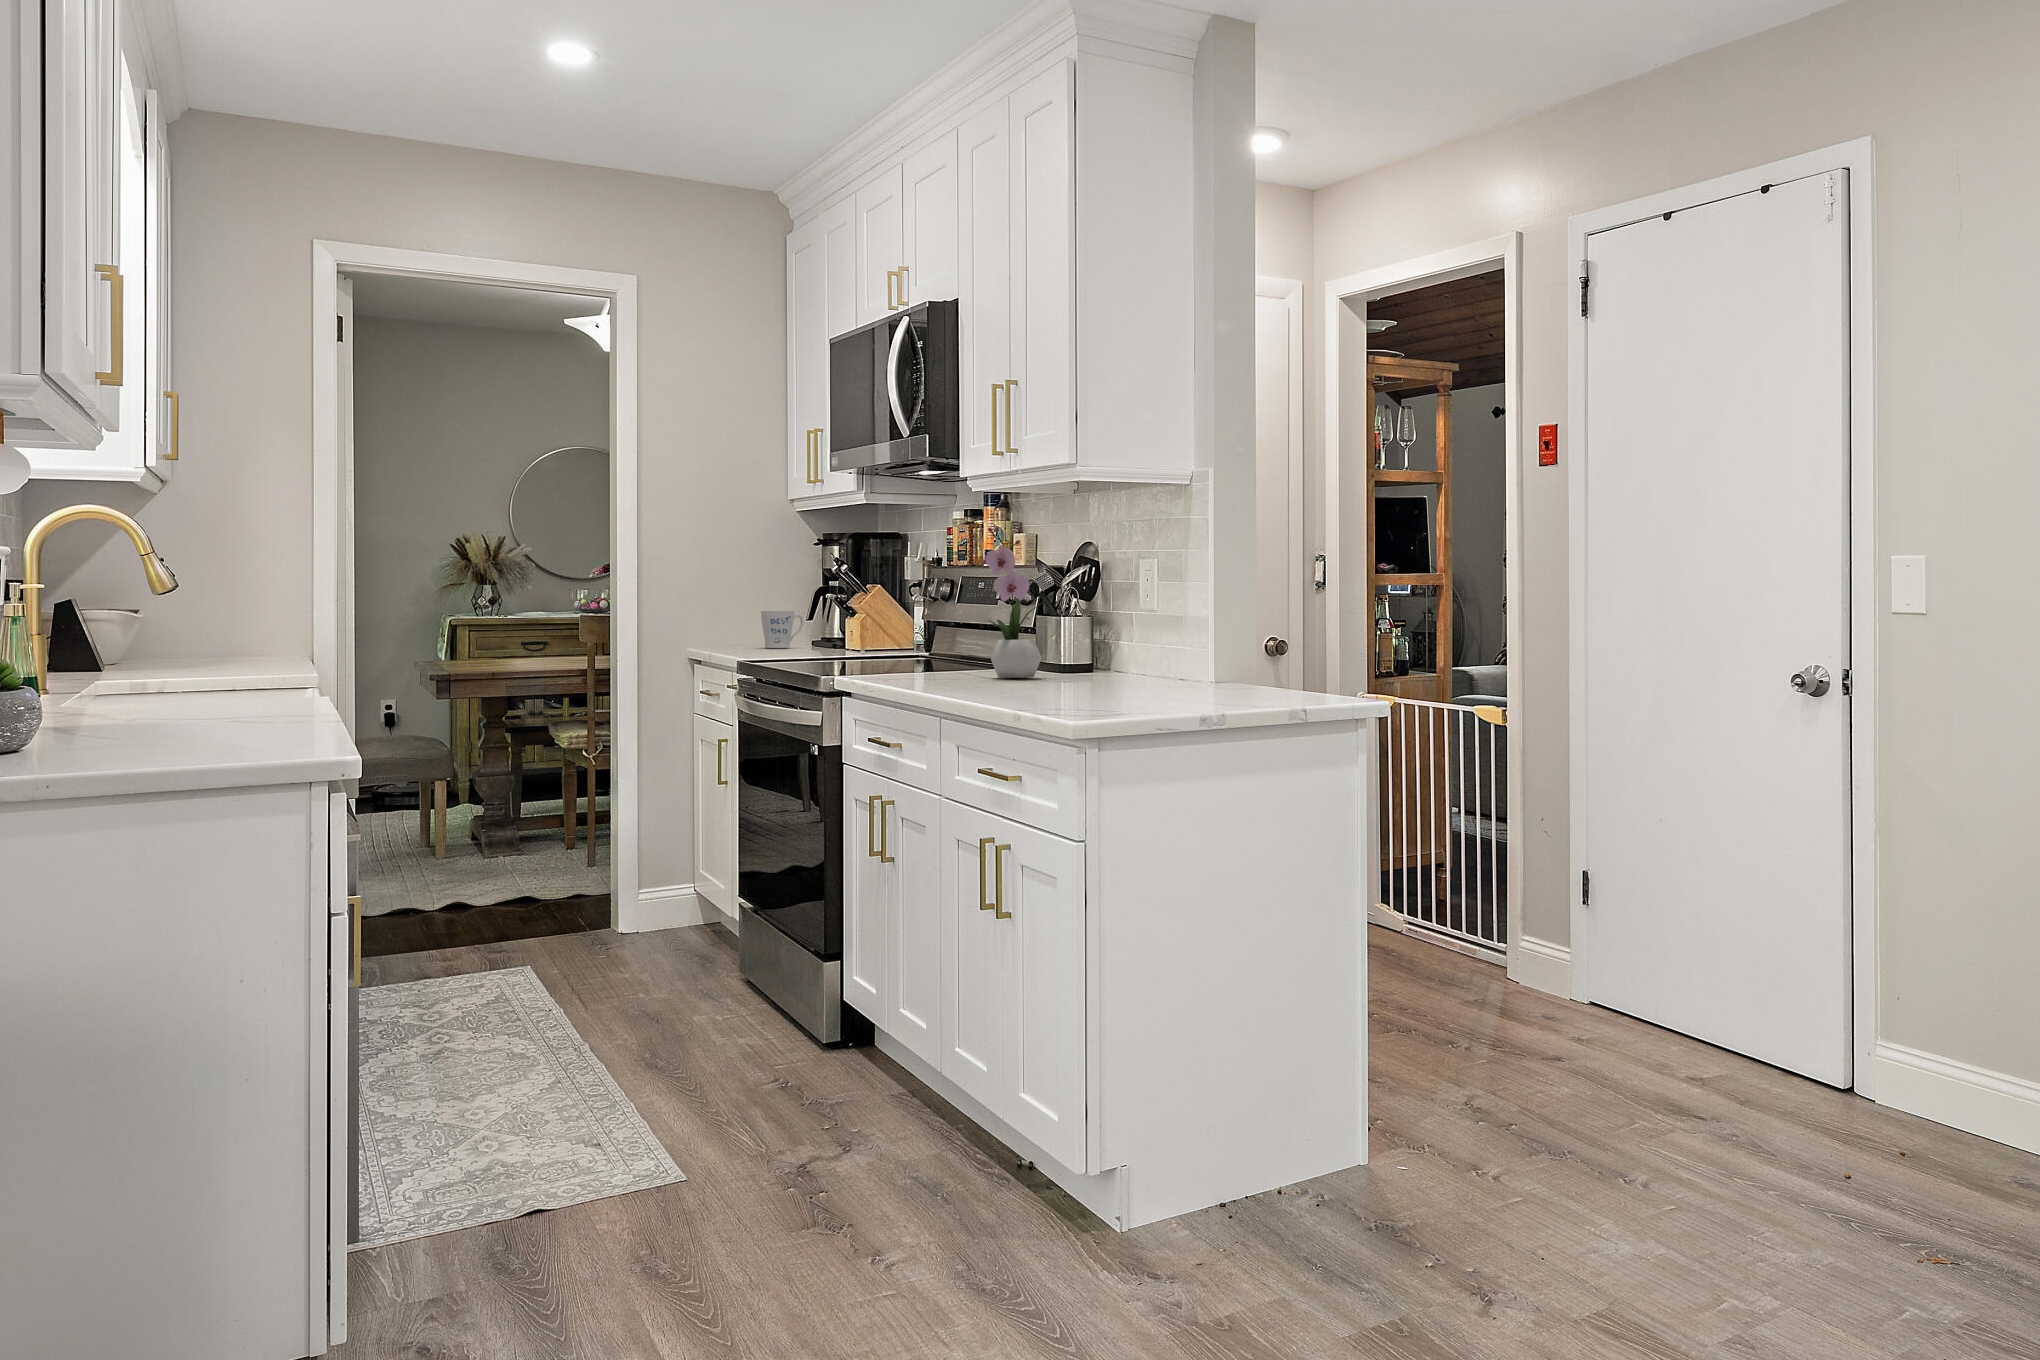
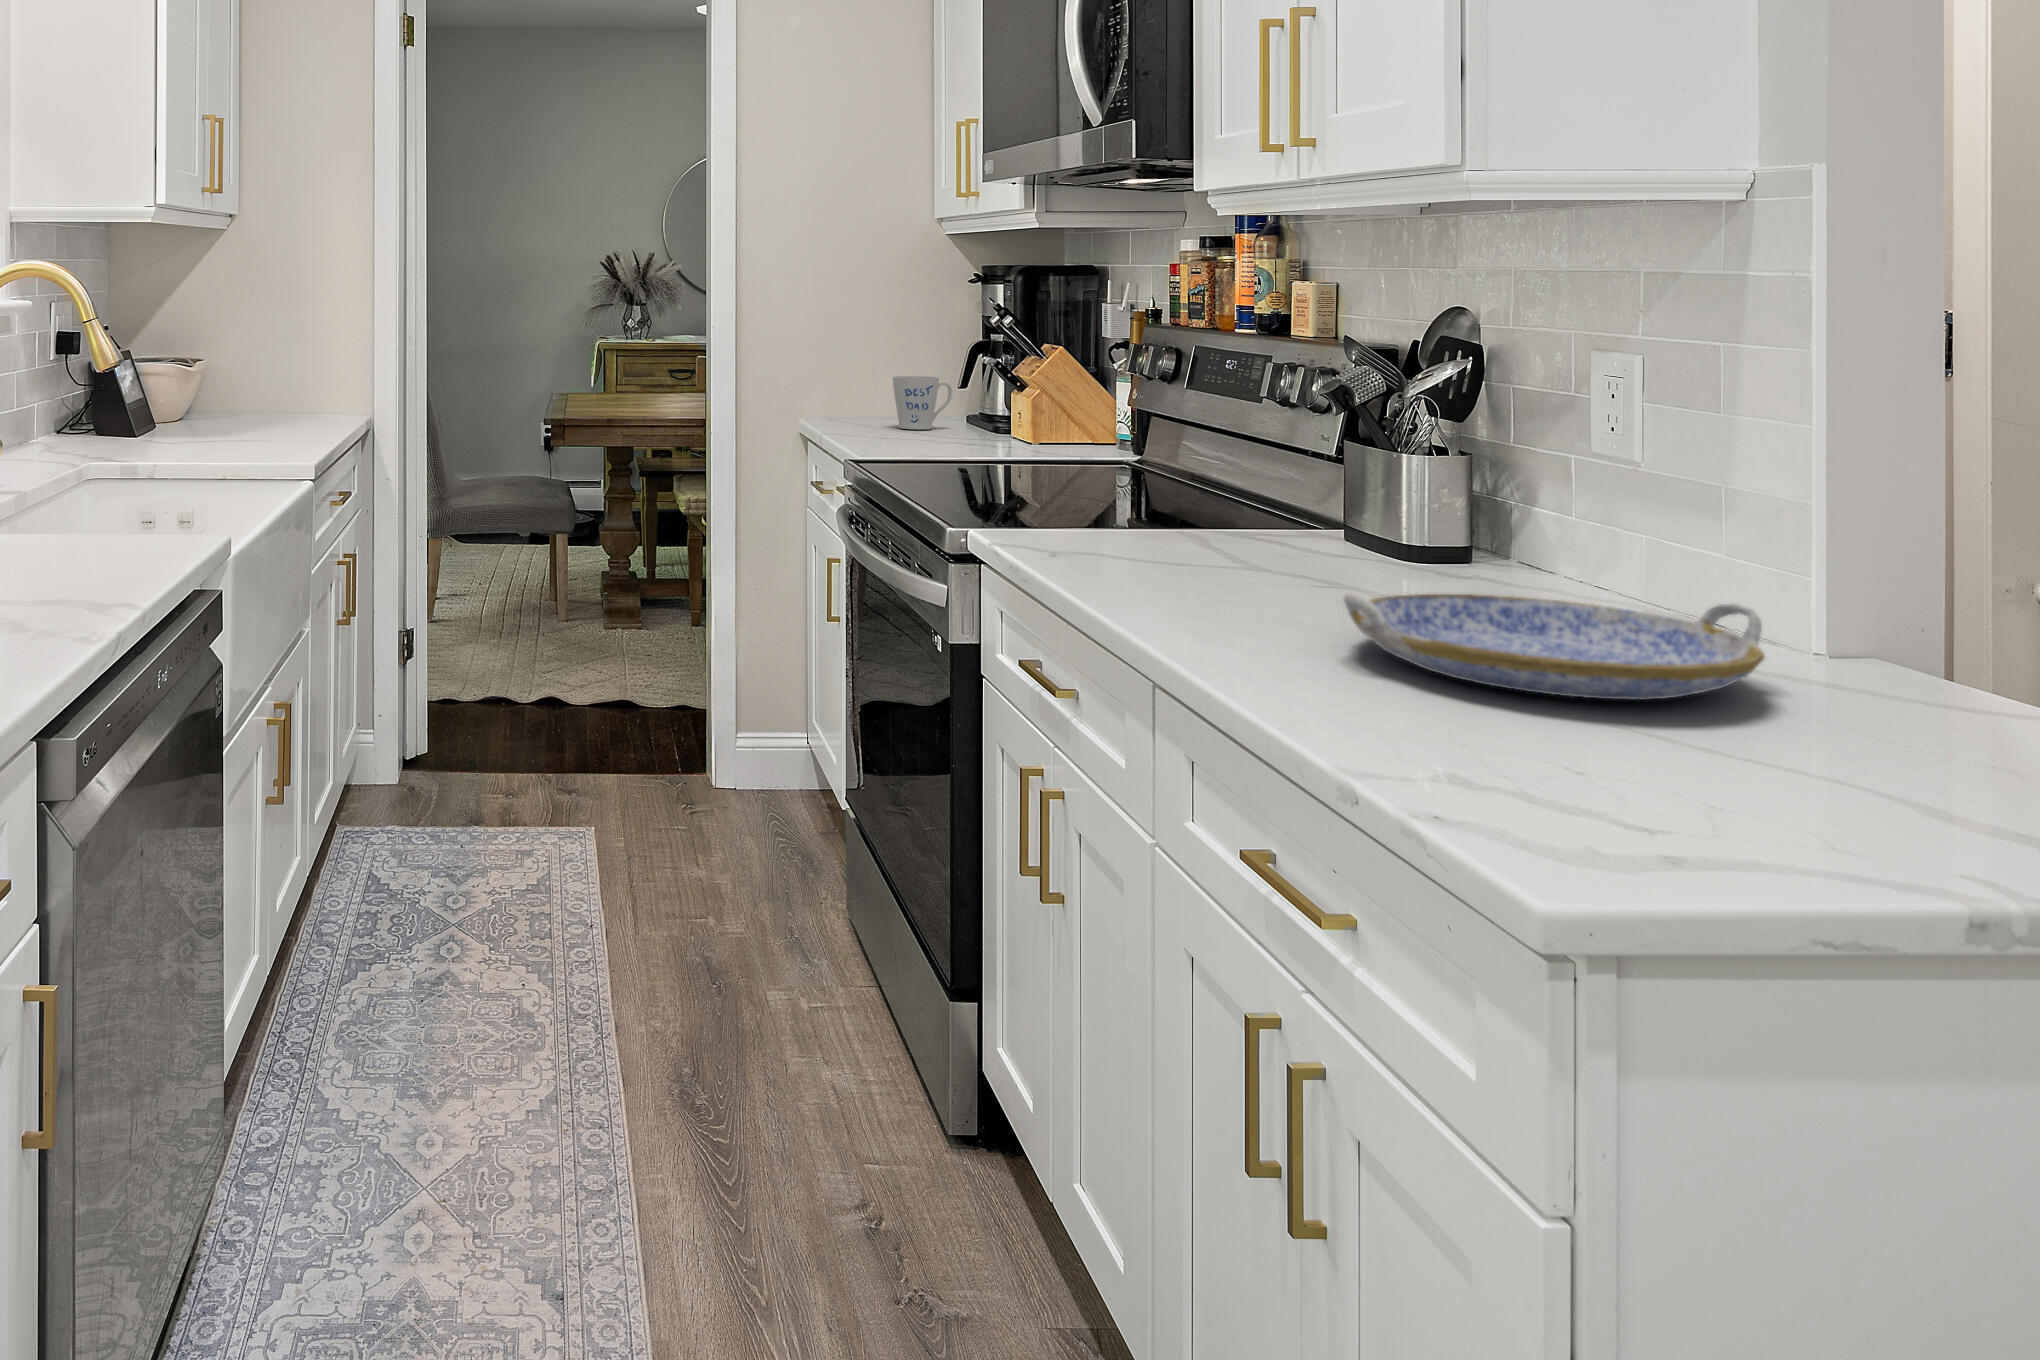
flower arrangement: present [985,527,1047,678] -> none [1250,294,1380,590]
serving tray: none [1023,655,1184,690] -> present [1344,592,1765,700]

